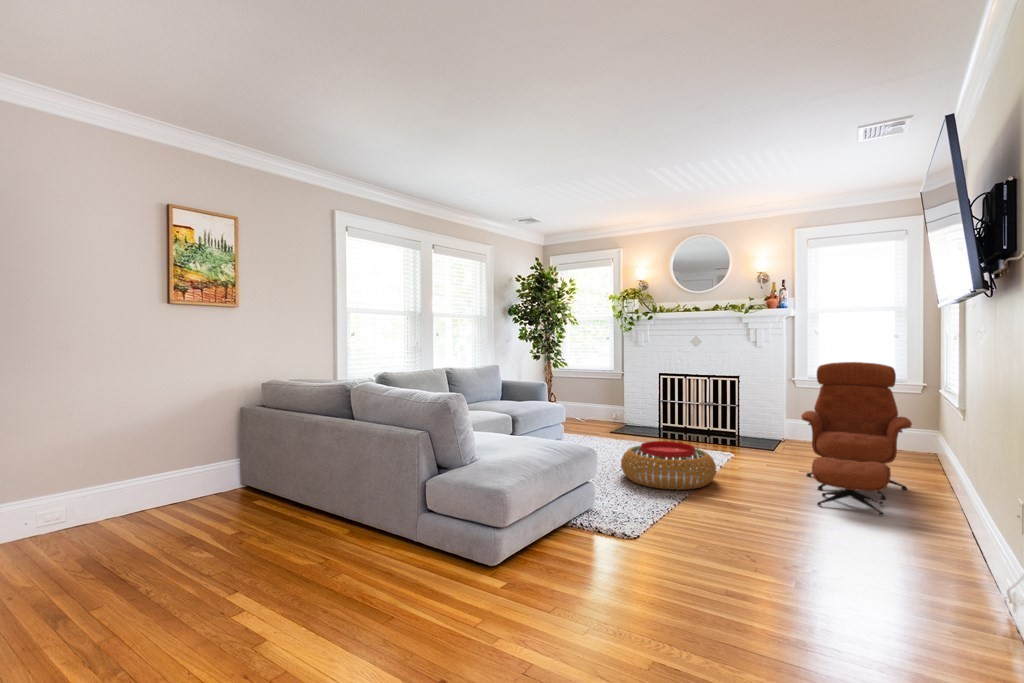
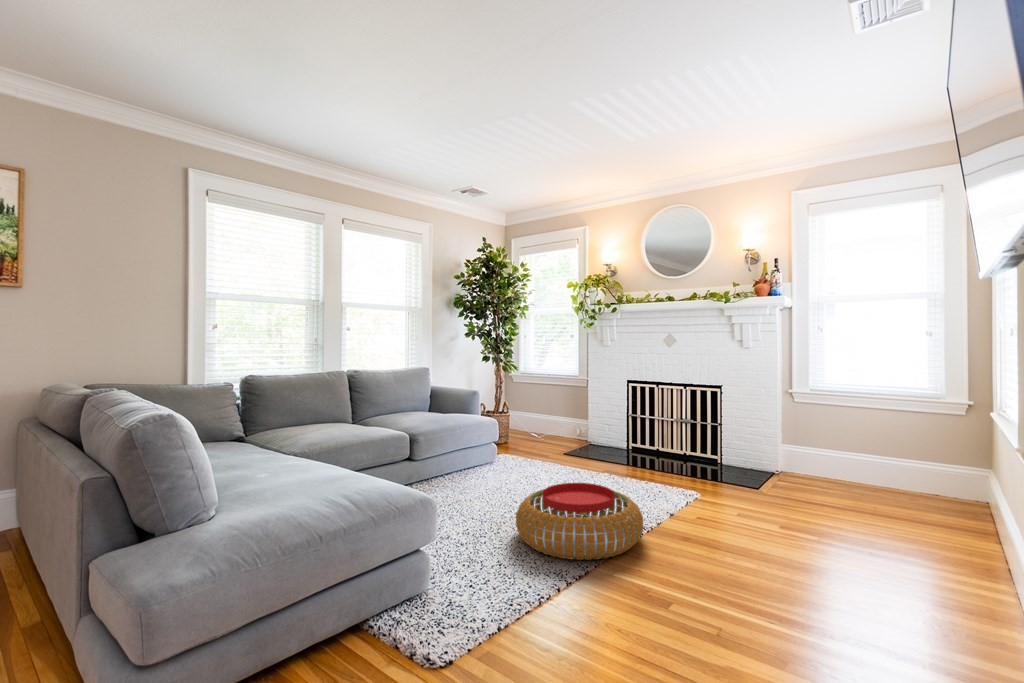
lounge chair: present [801,362,912,515] -> none [763,374,931,627]

